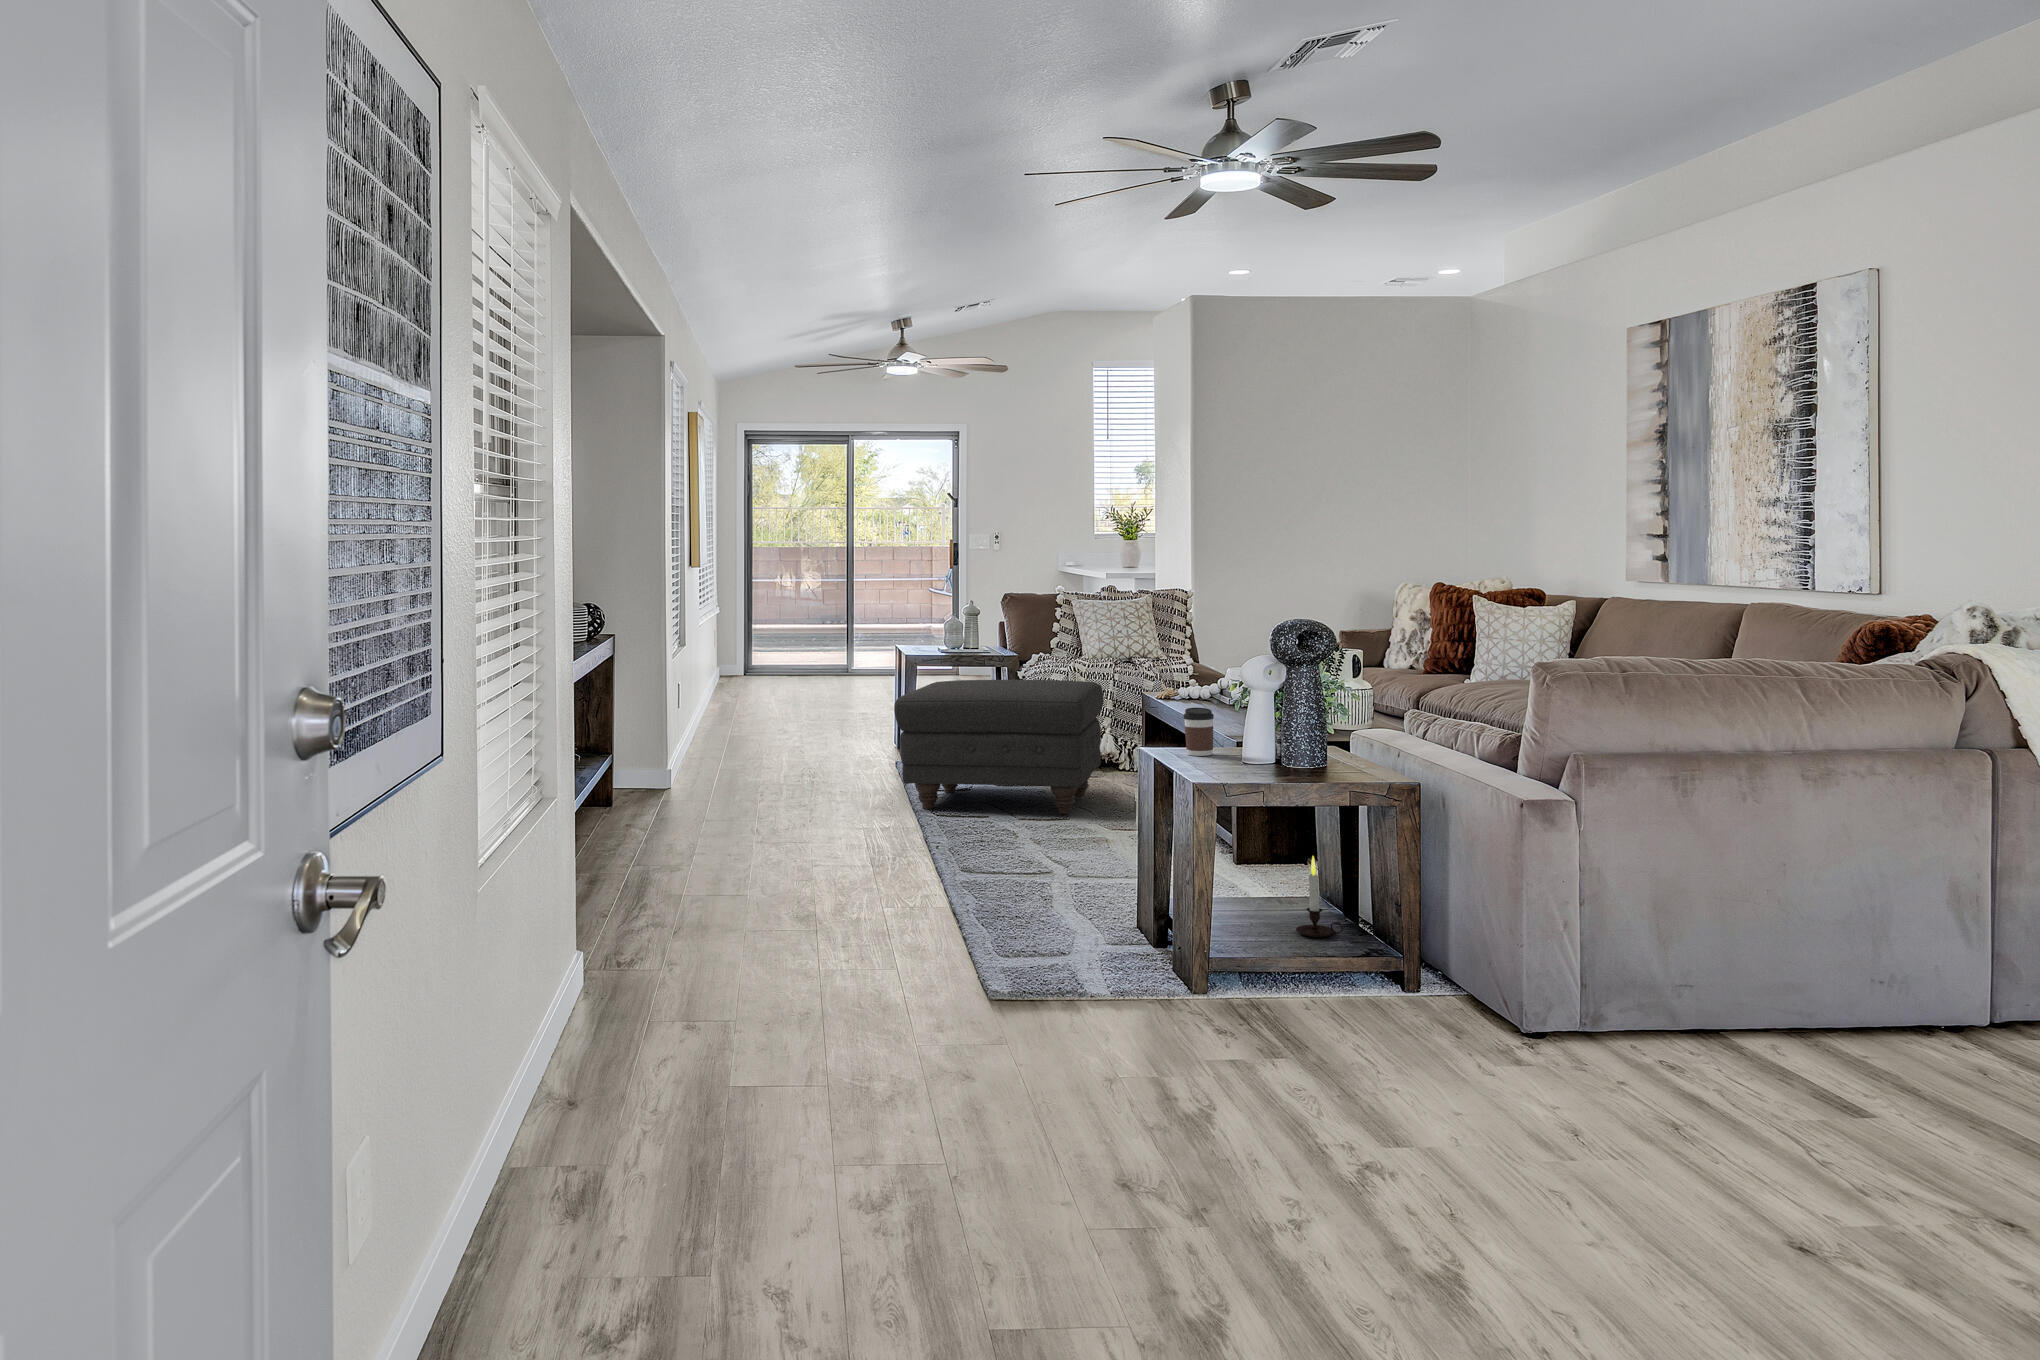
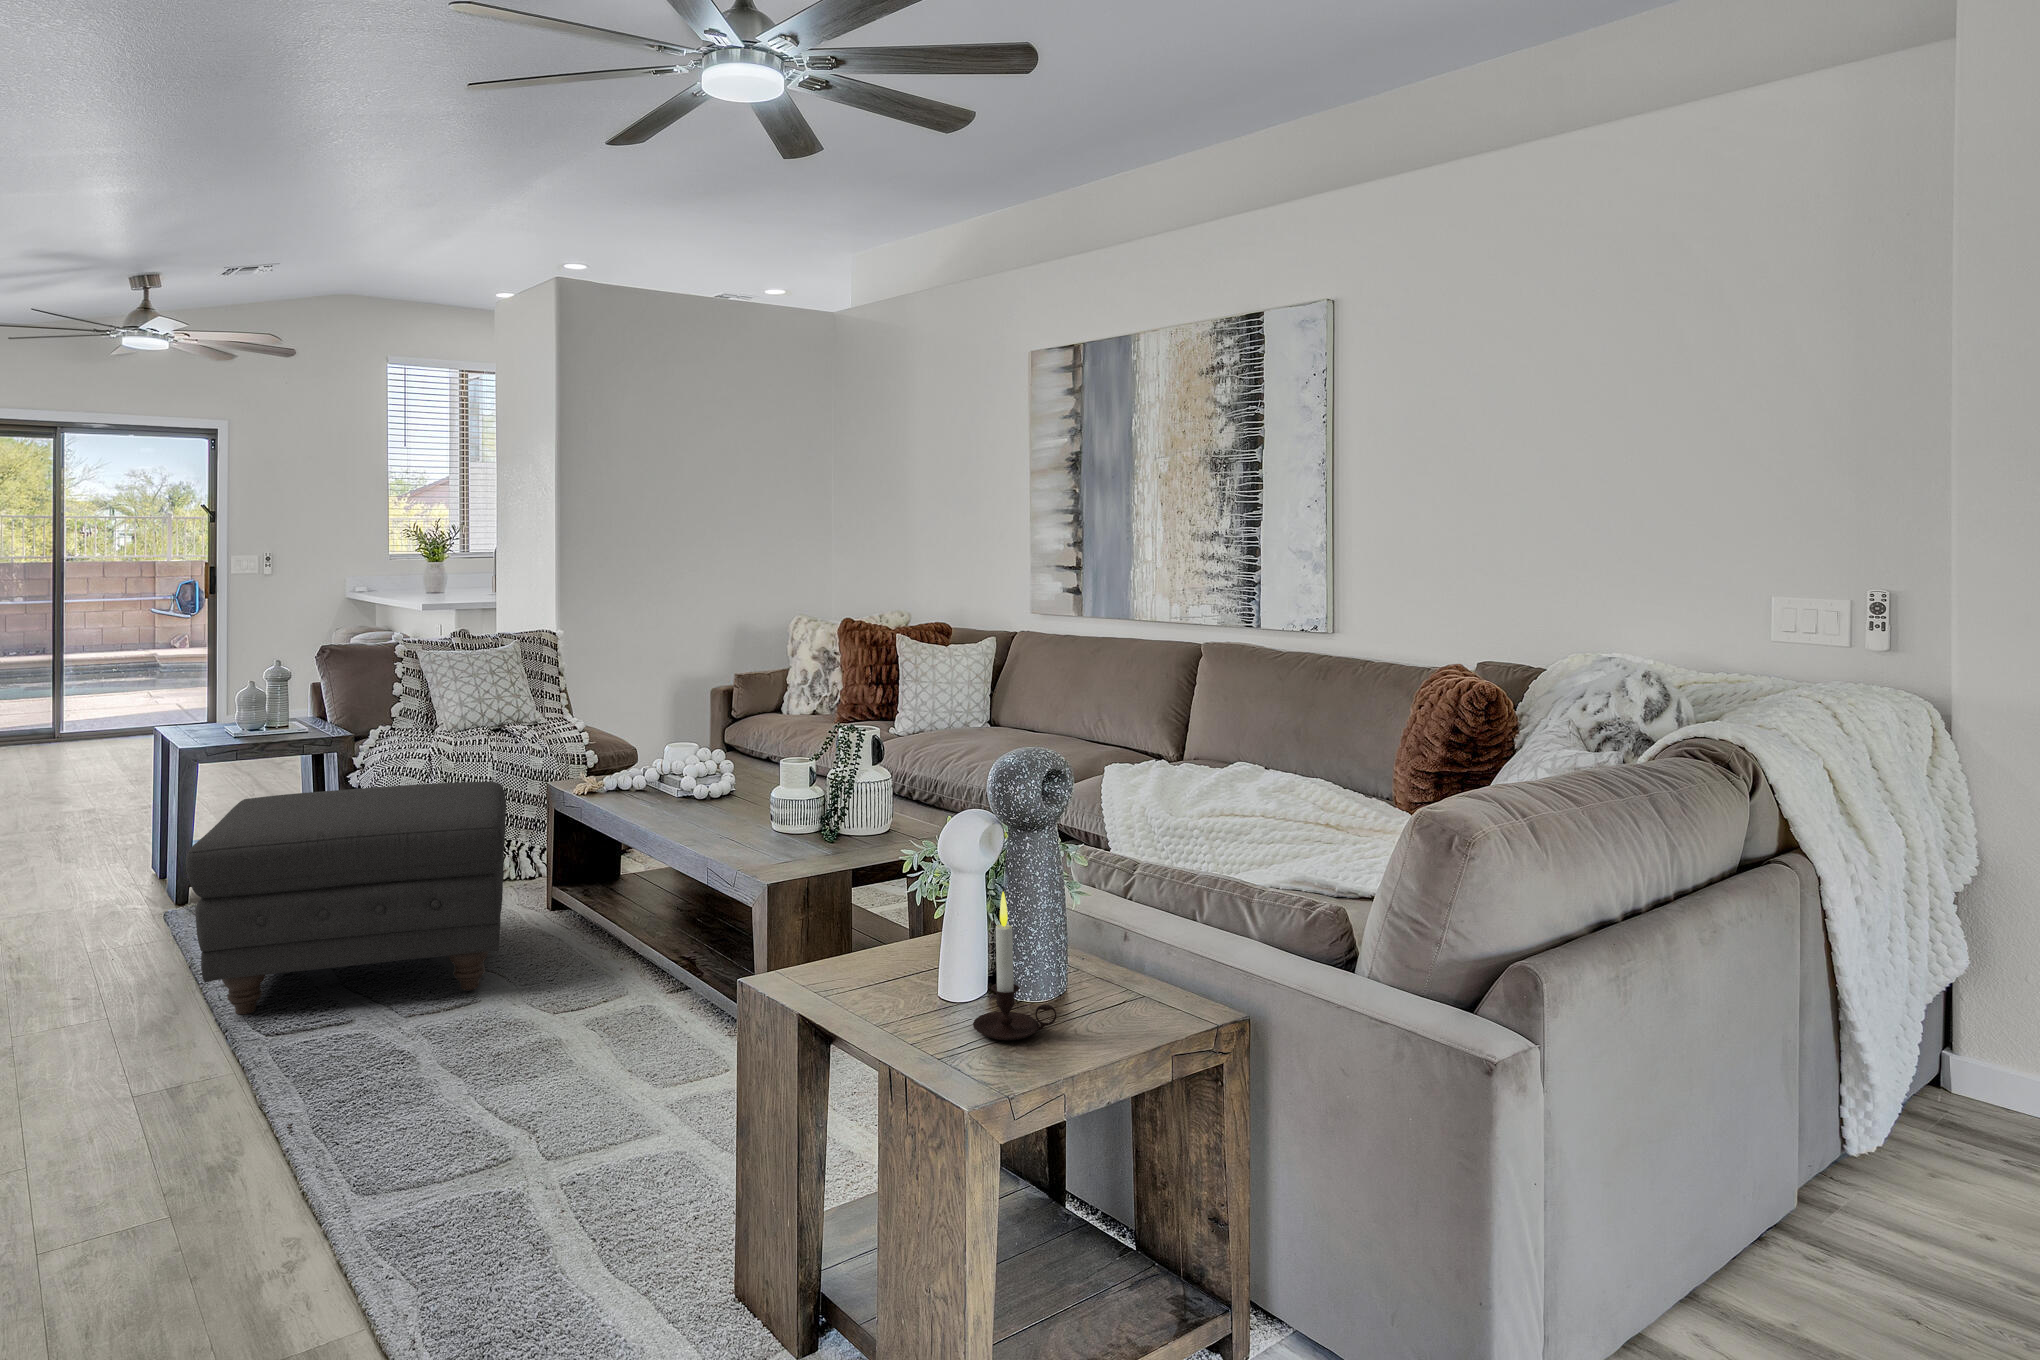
coffee cup: present [1184,708,1214,756] -> none [847,909,898,1001]
candle: present [1296,856,1343,937] -> present [973,892,1056,1040]

